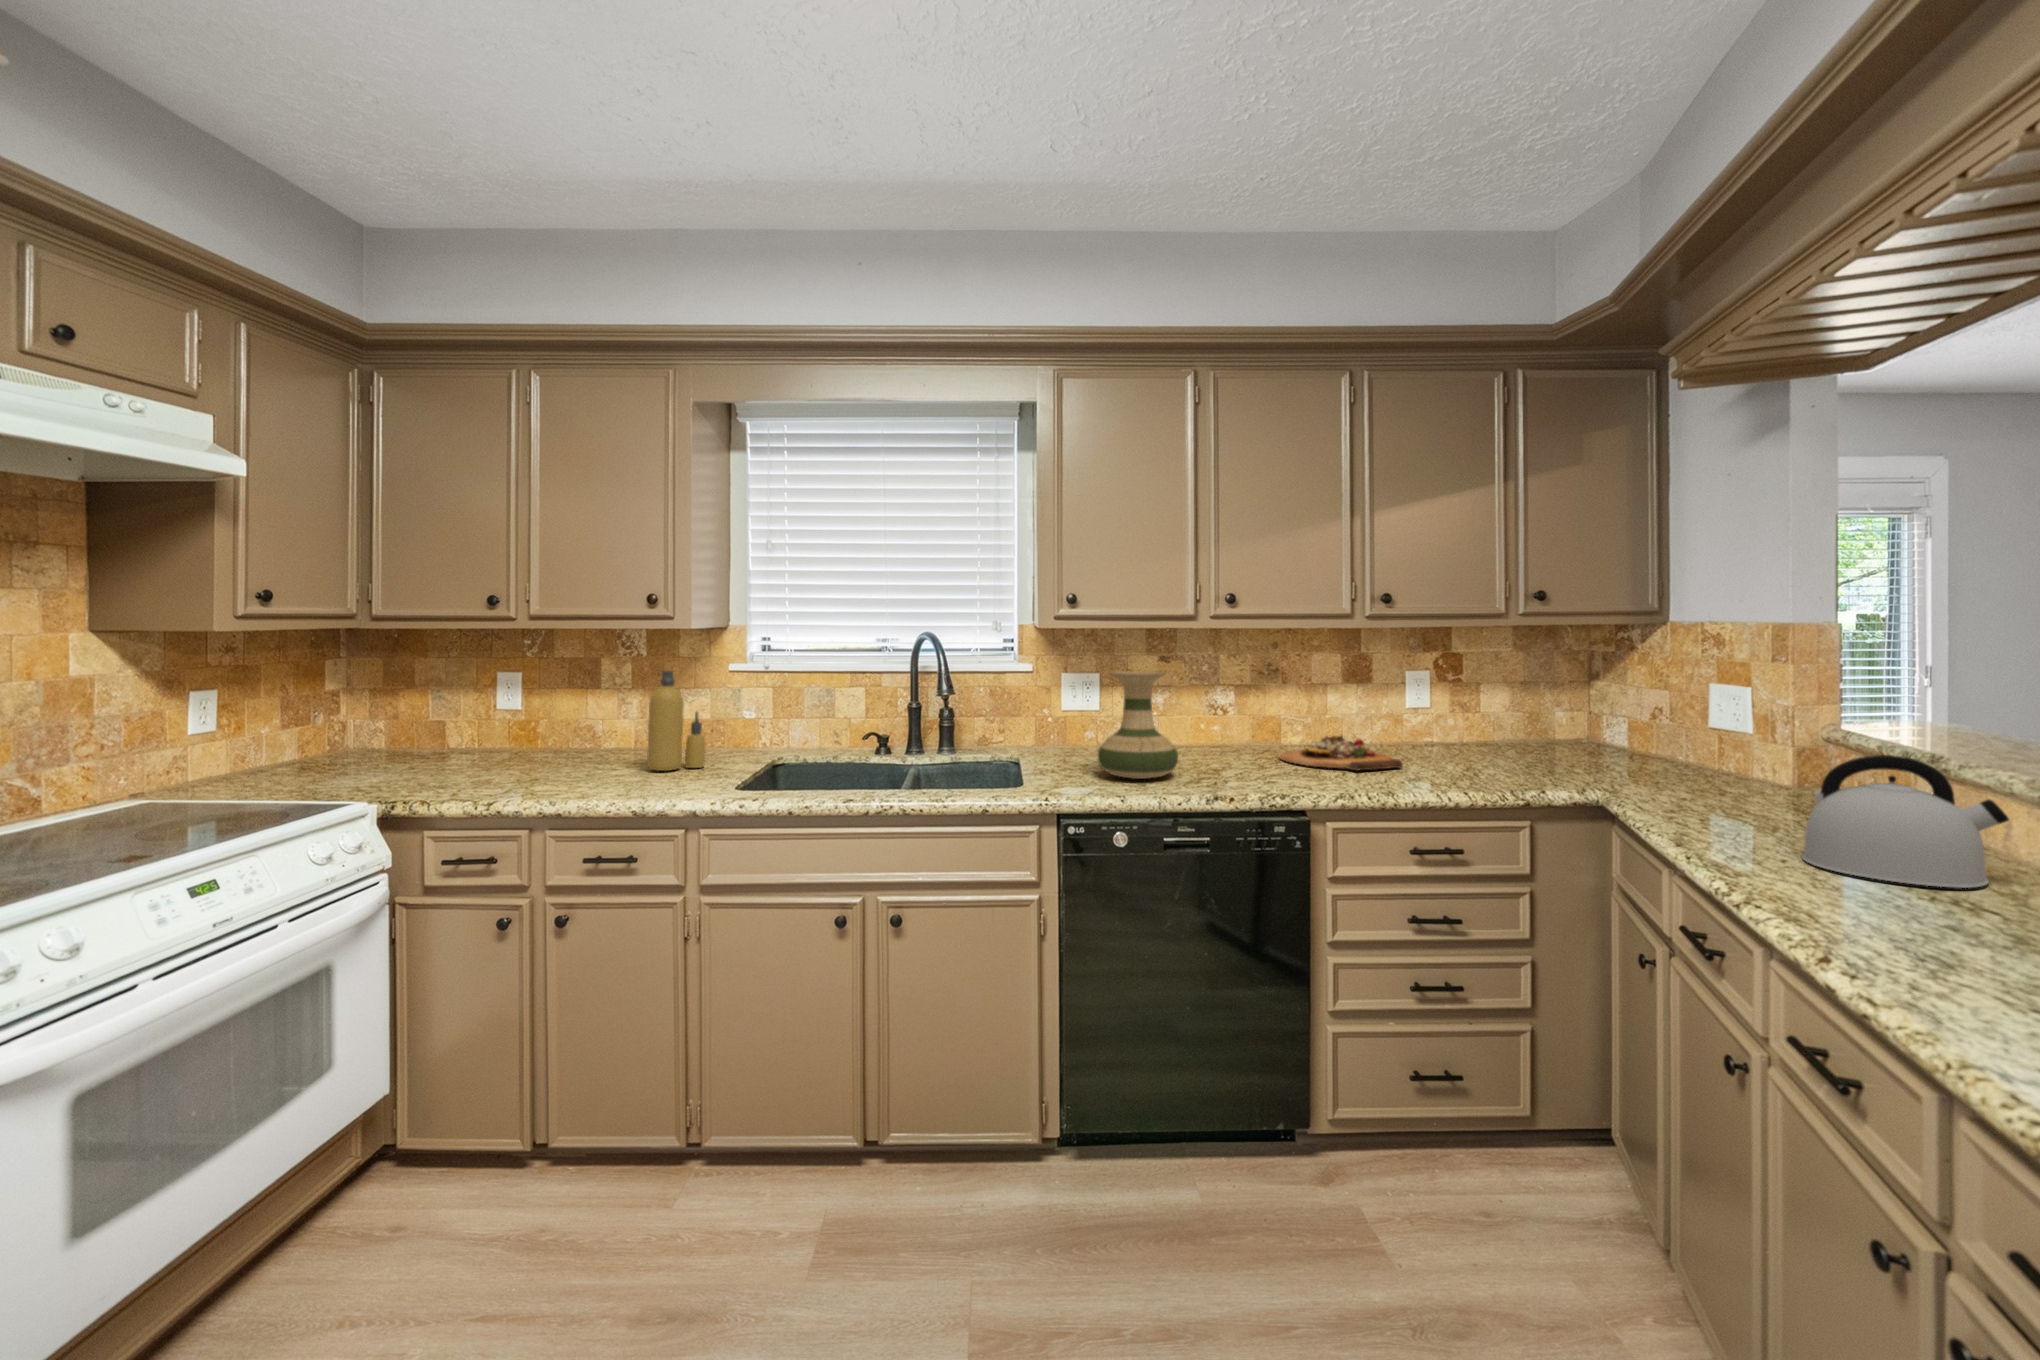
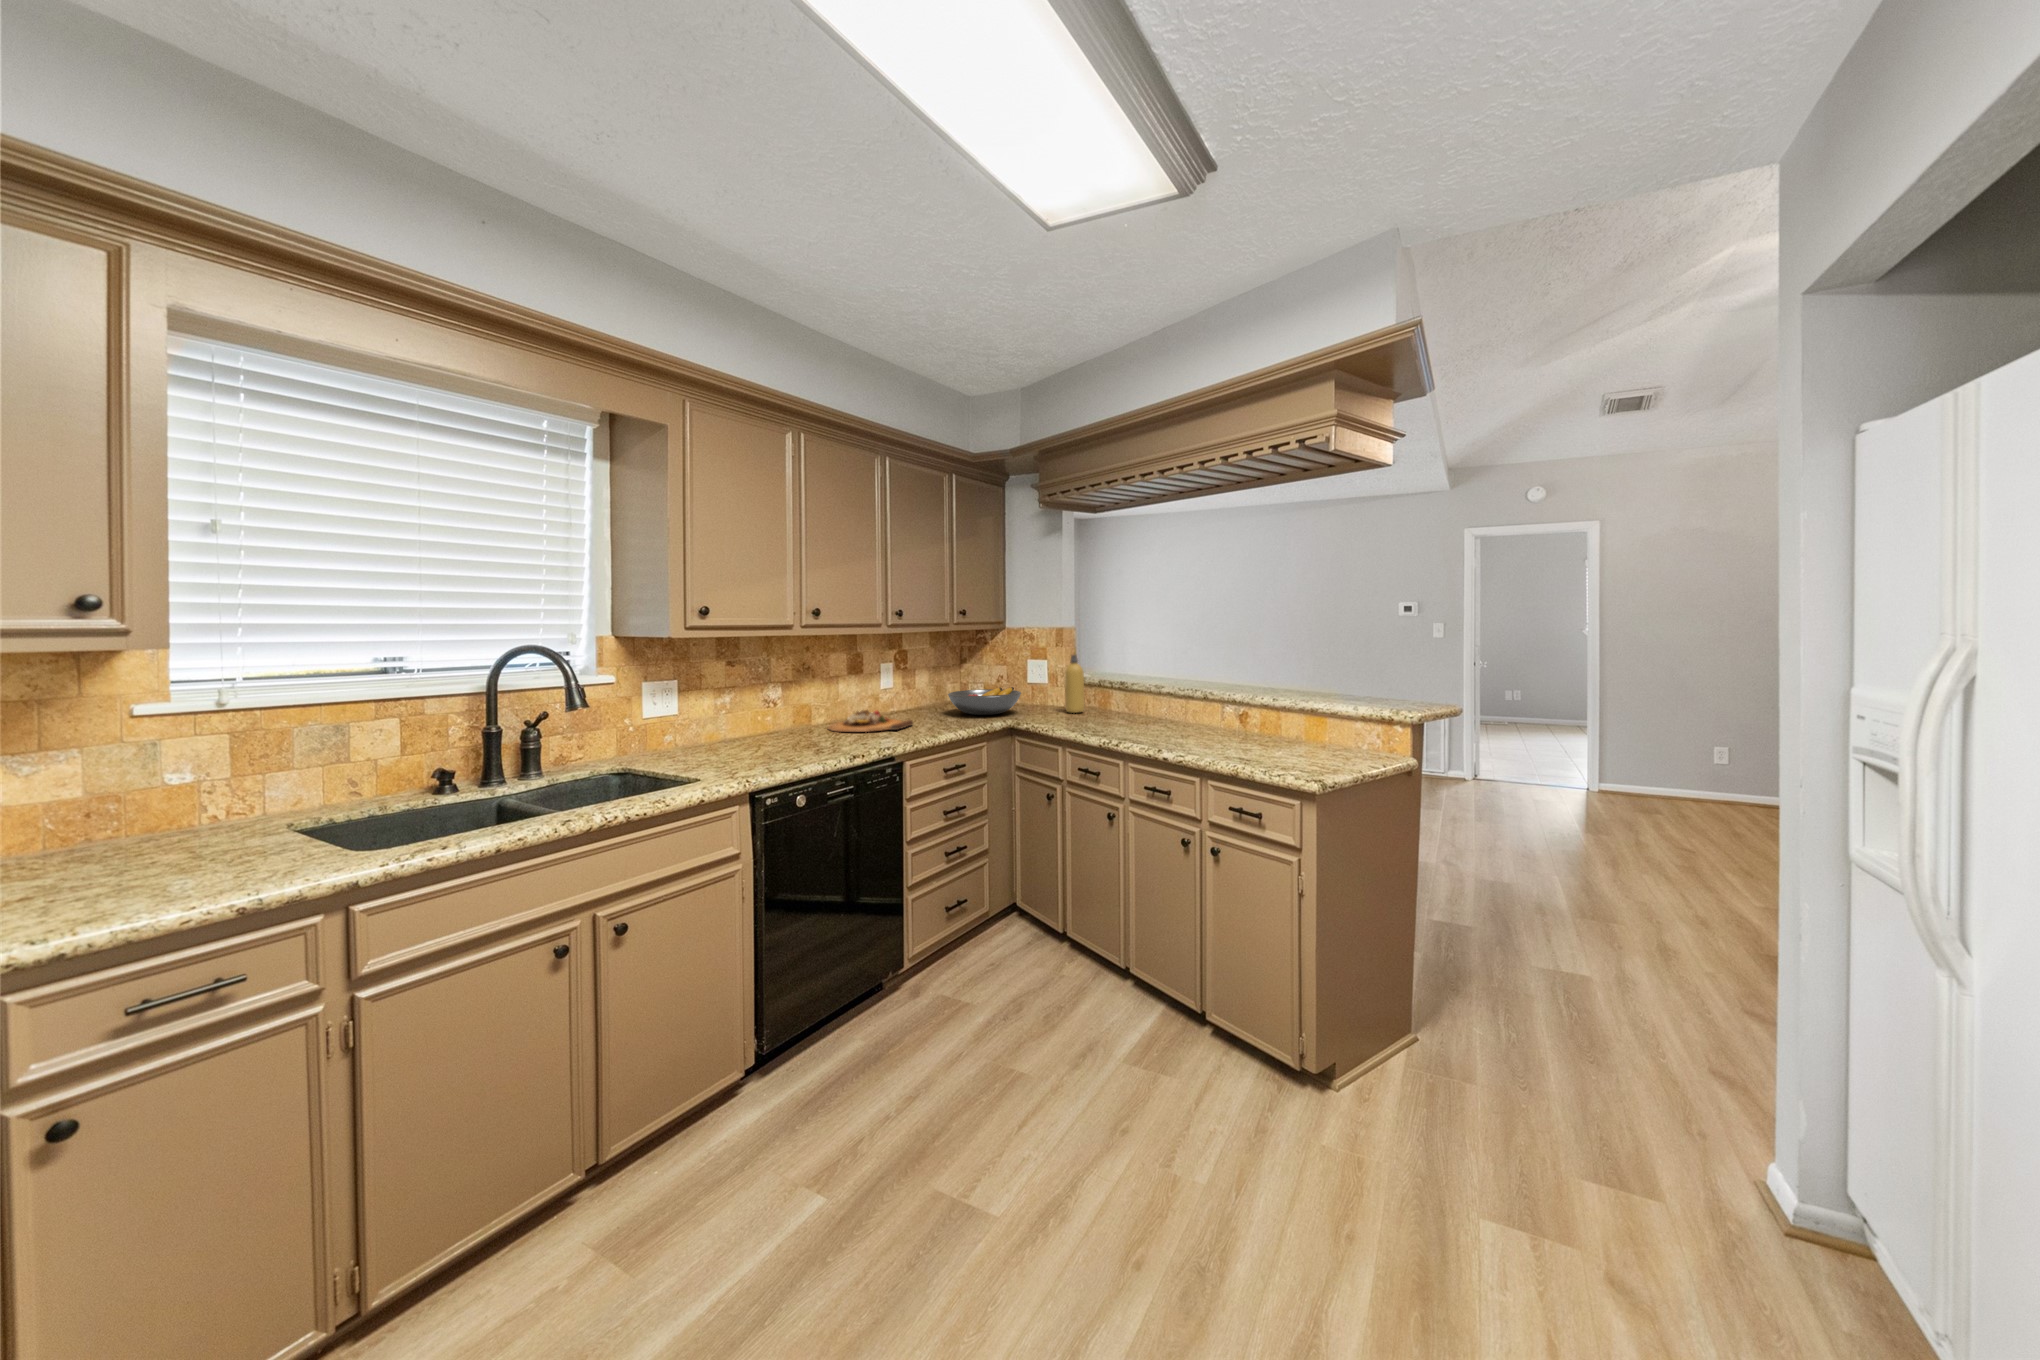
bottle: present [647,671,705,771] -> present [1065,655,1085,713]
vase: present [1098,671,1178,779] -> none [736,673,804,759]
fruit bowl: none [1498,726,1650,773] -> present [948,687,1021,715]
kettle: present [1802,755,2009,888] -> none [1125,685,1183,736]

